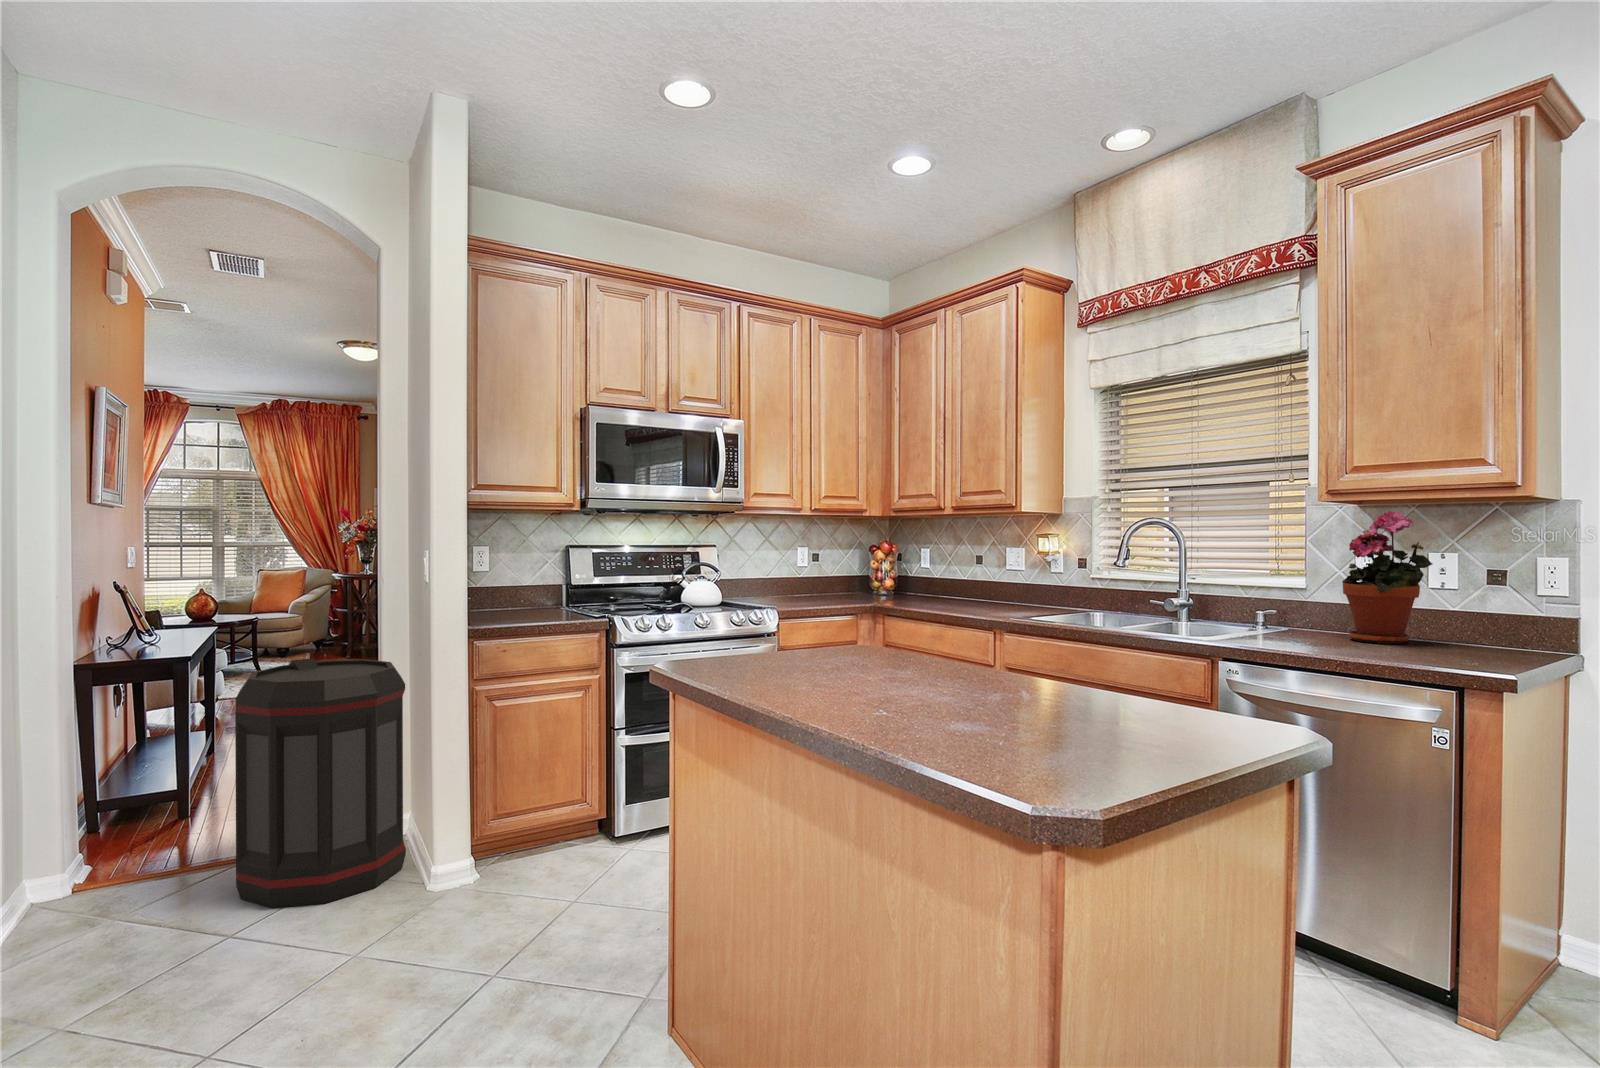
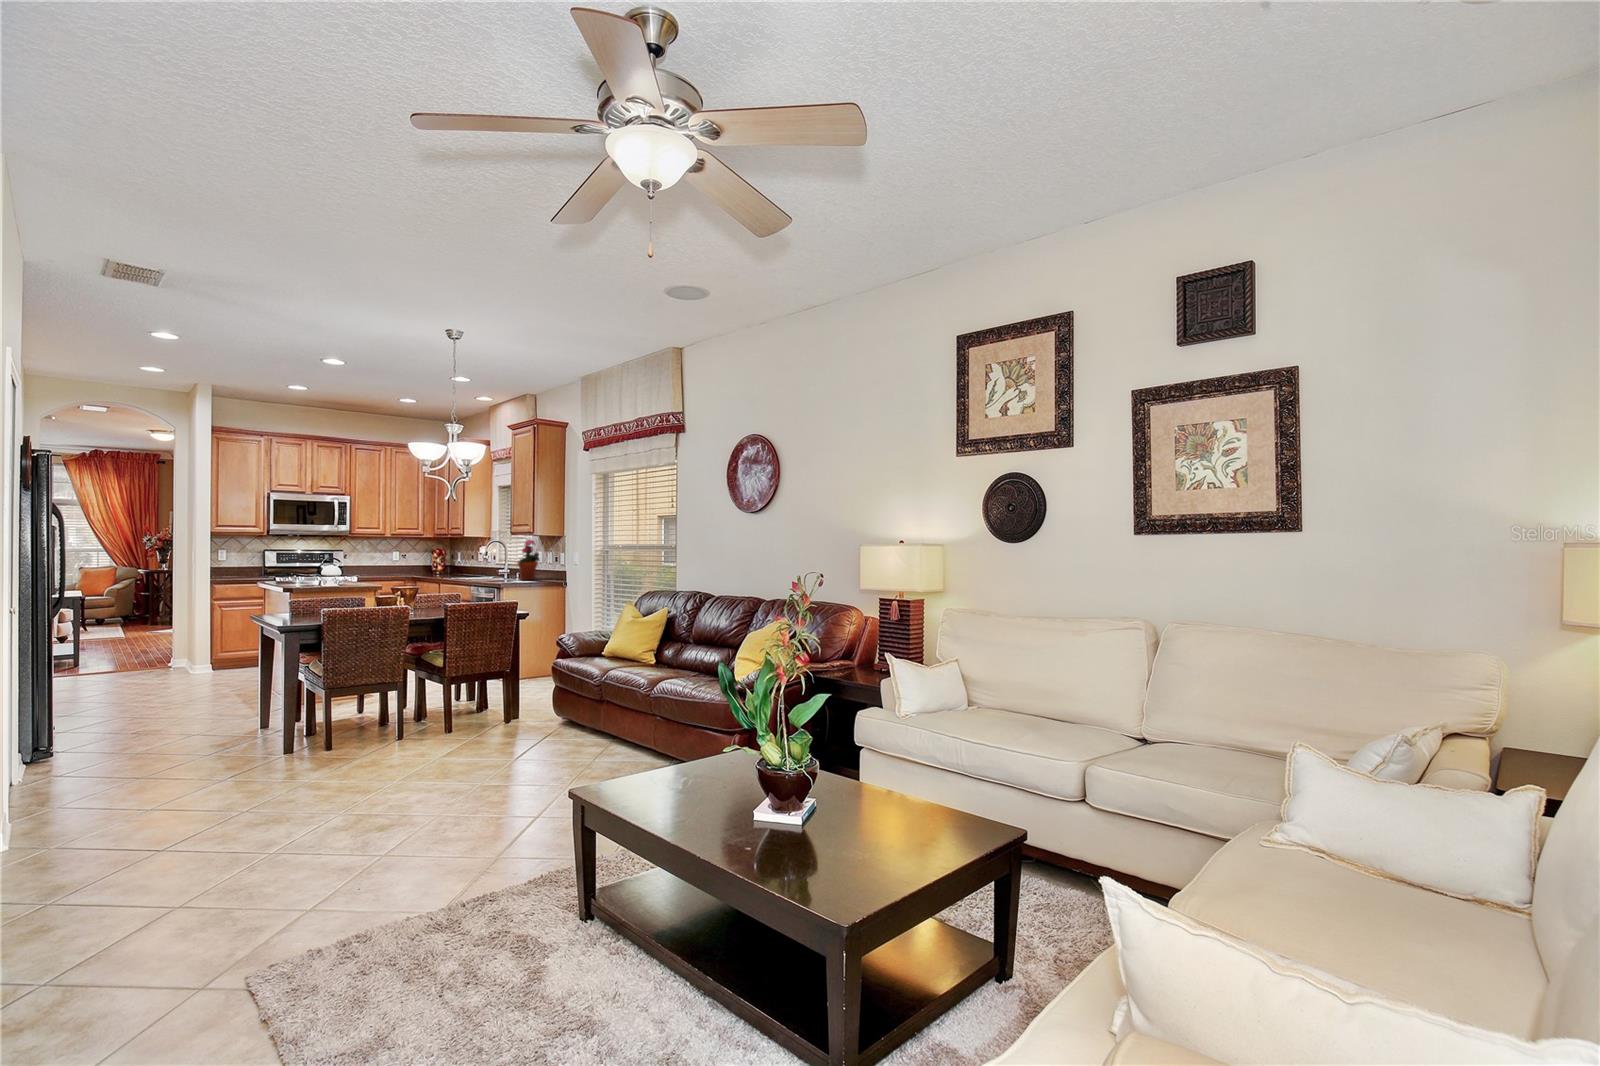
trash can: present [235,658,406,908] -> none [112,595,183,680]

